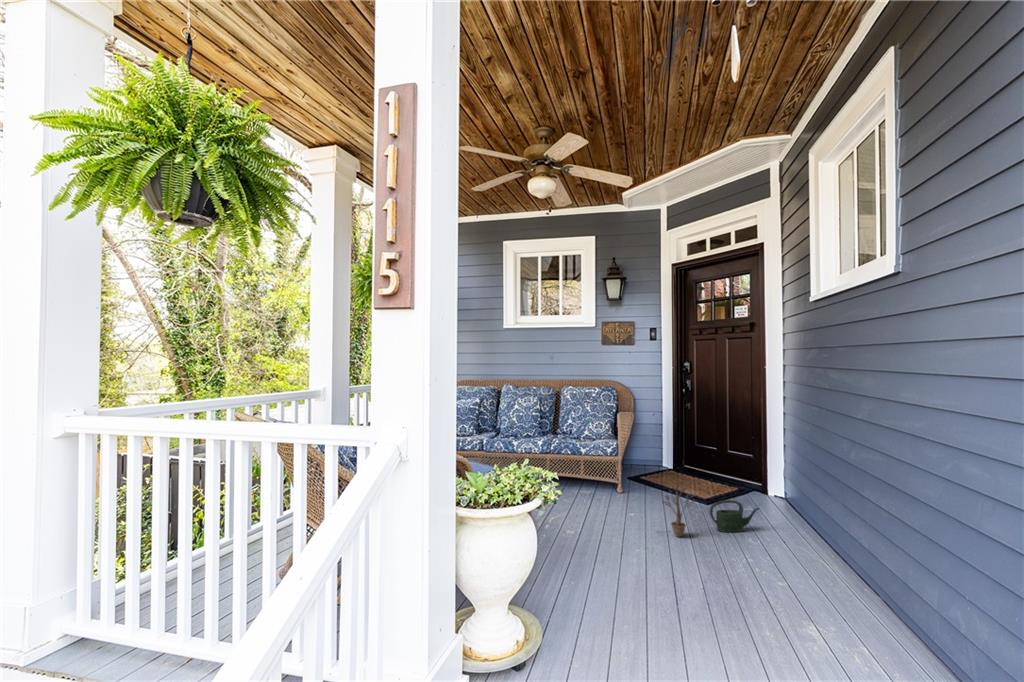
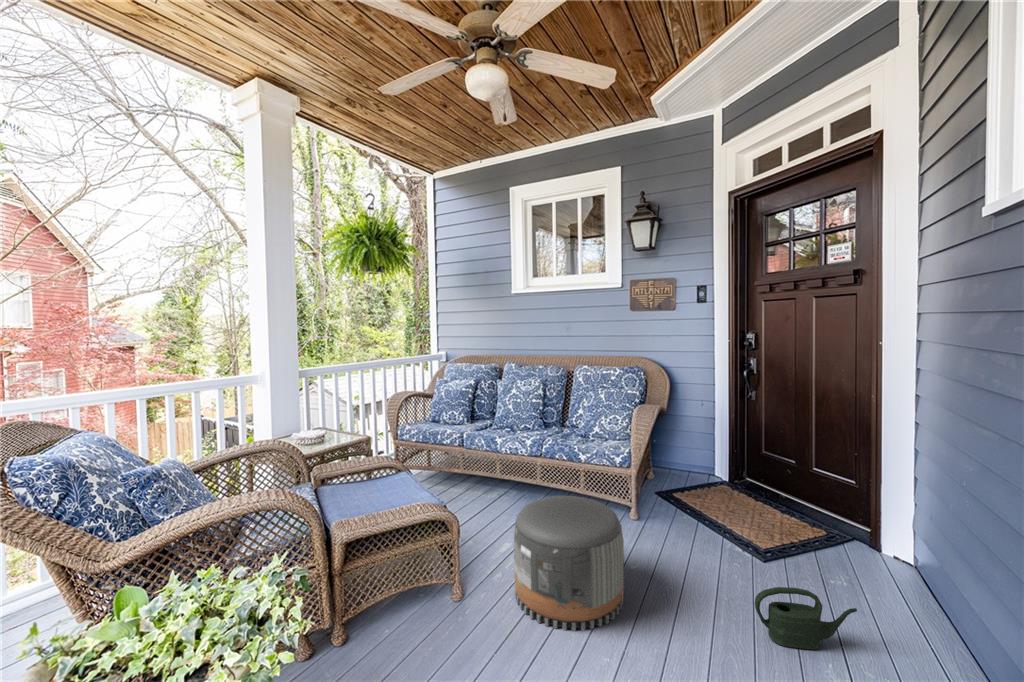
pouf: none [565,466,635,537] -> present [514,496,624,631]
decorative plant: present [657,485,695,537] -> none [649,557,722,650]

